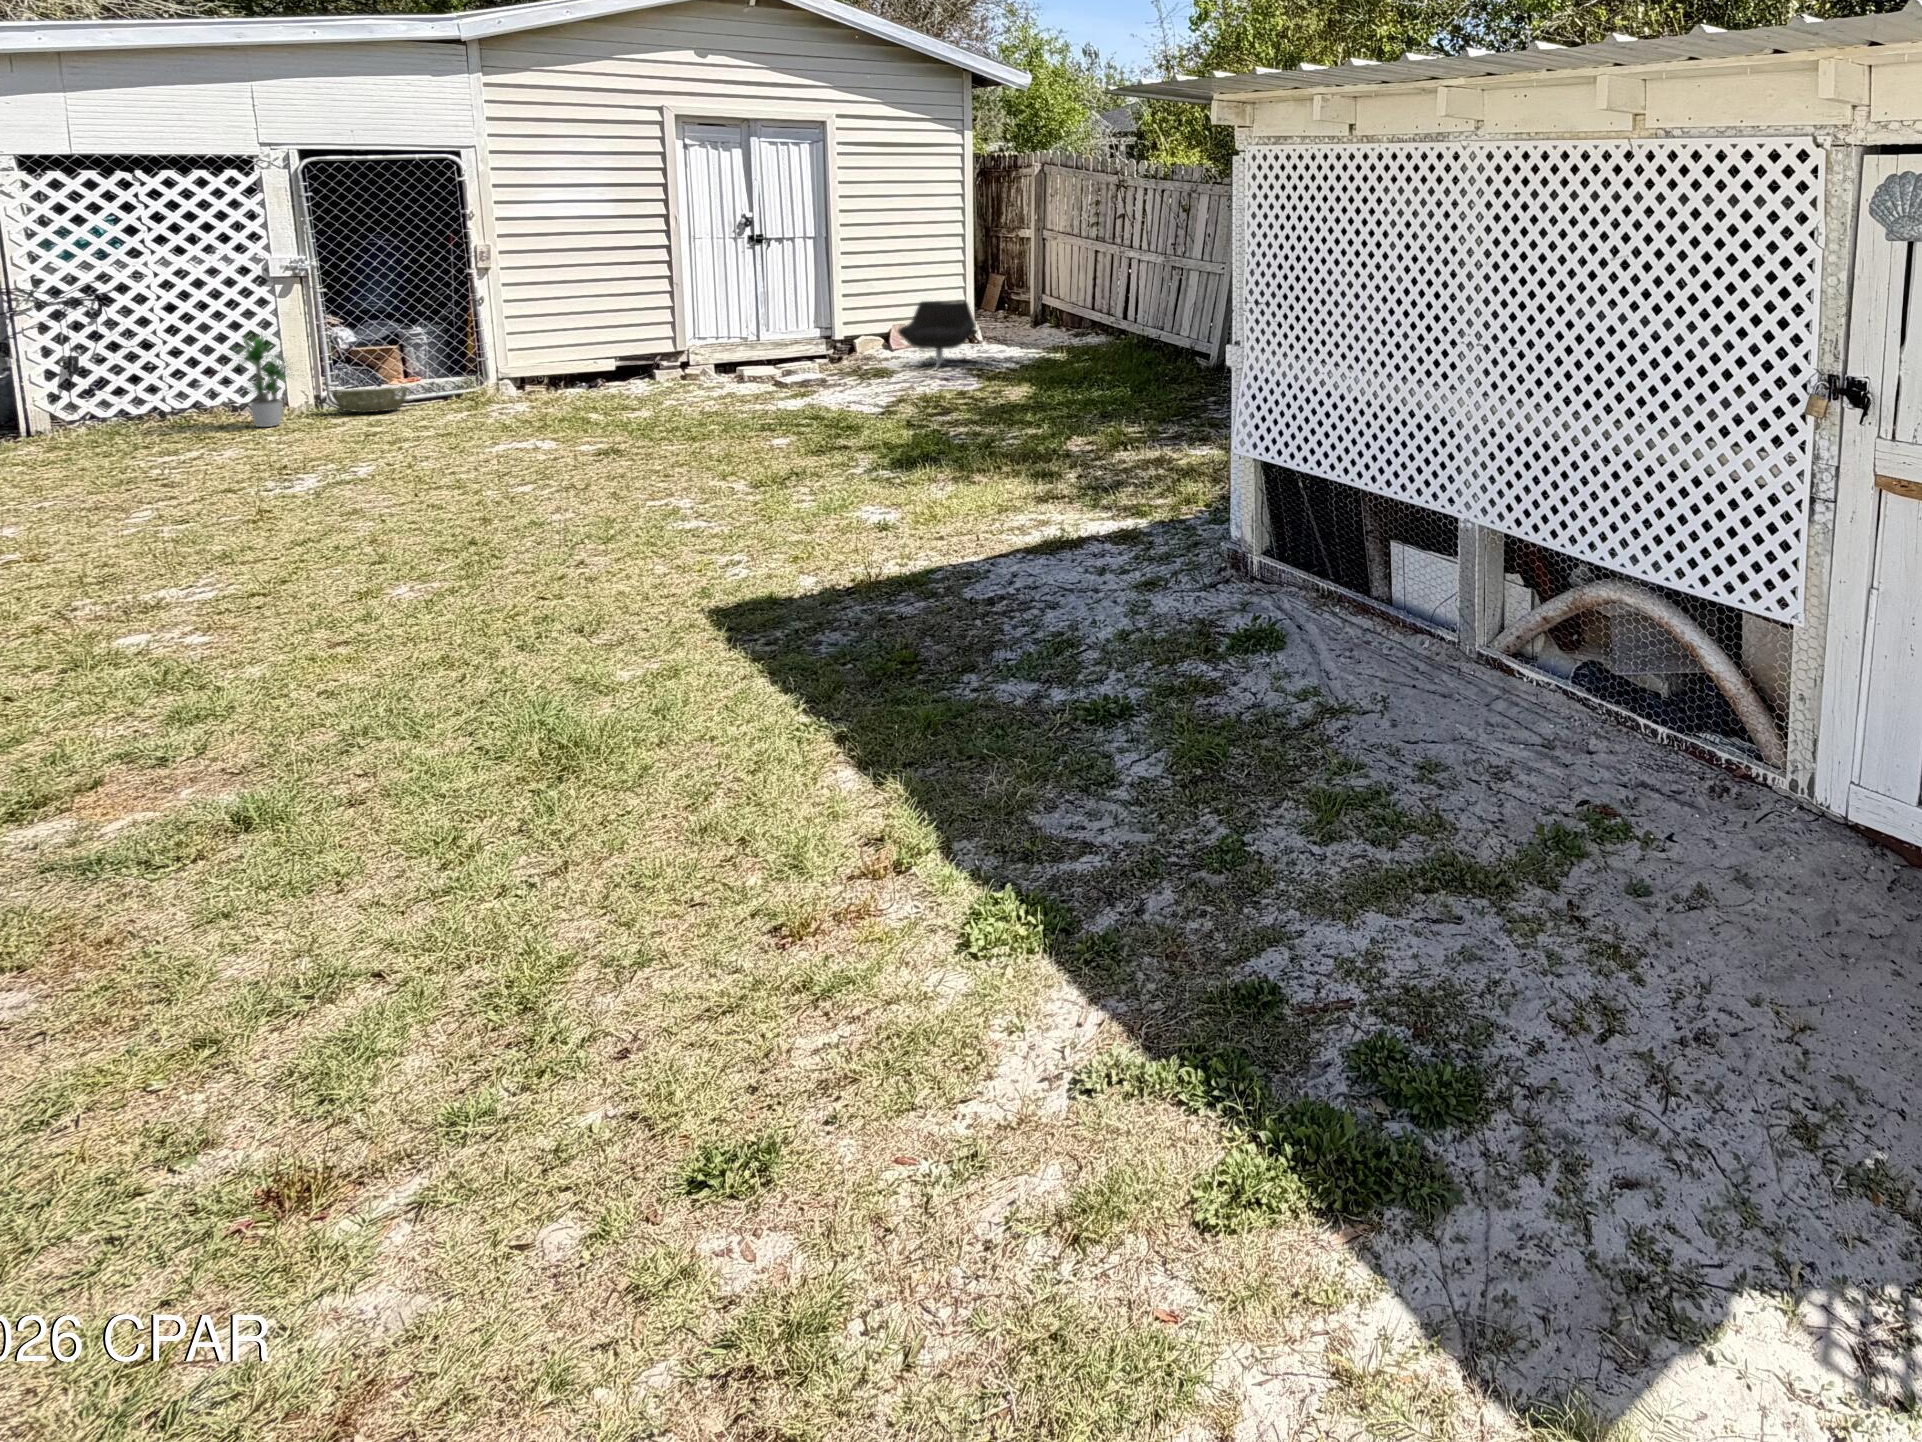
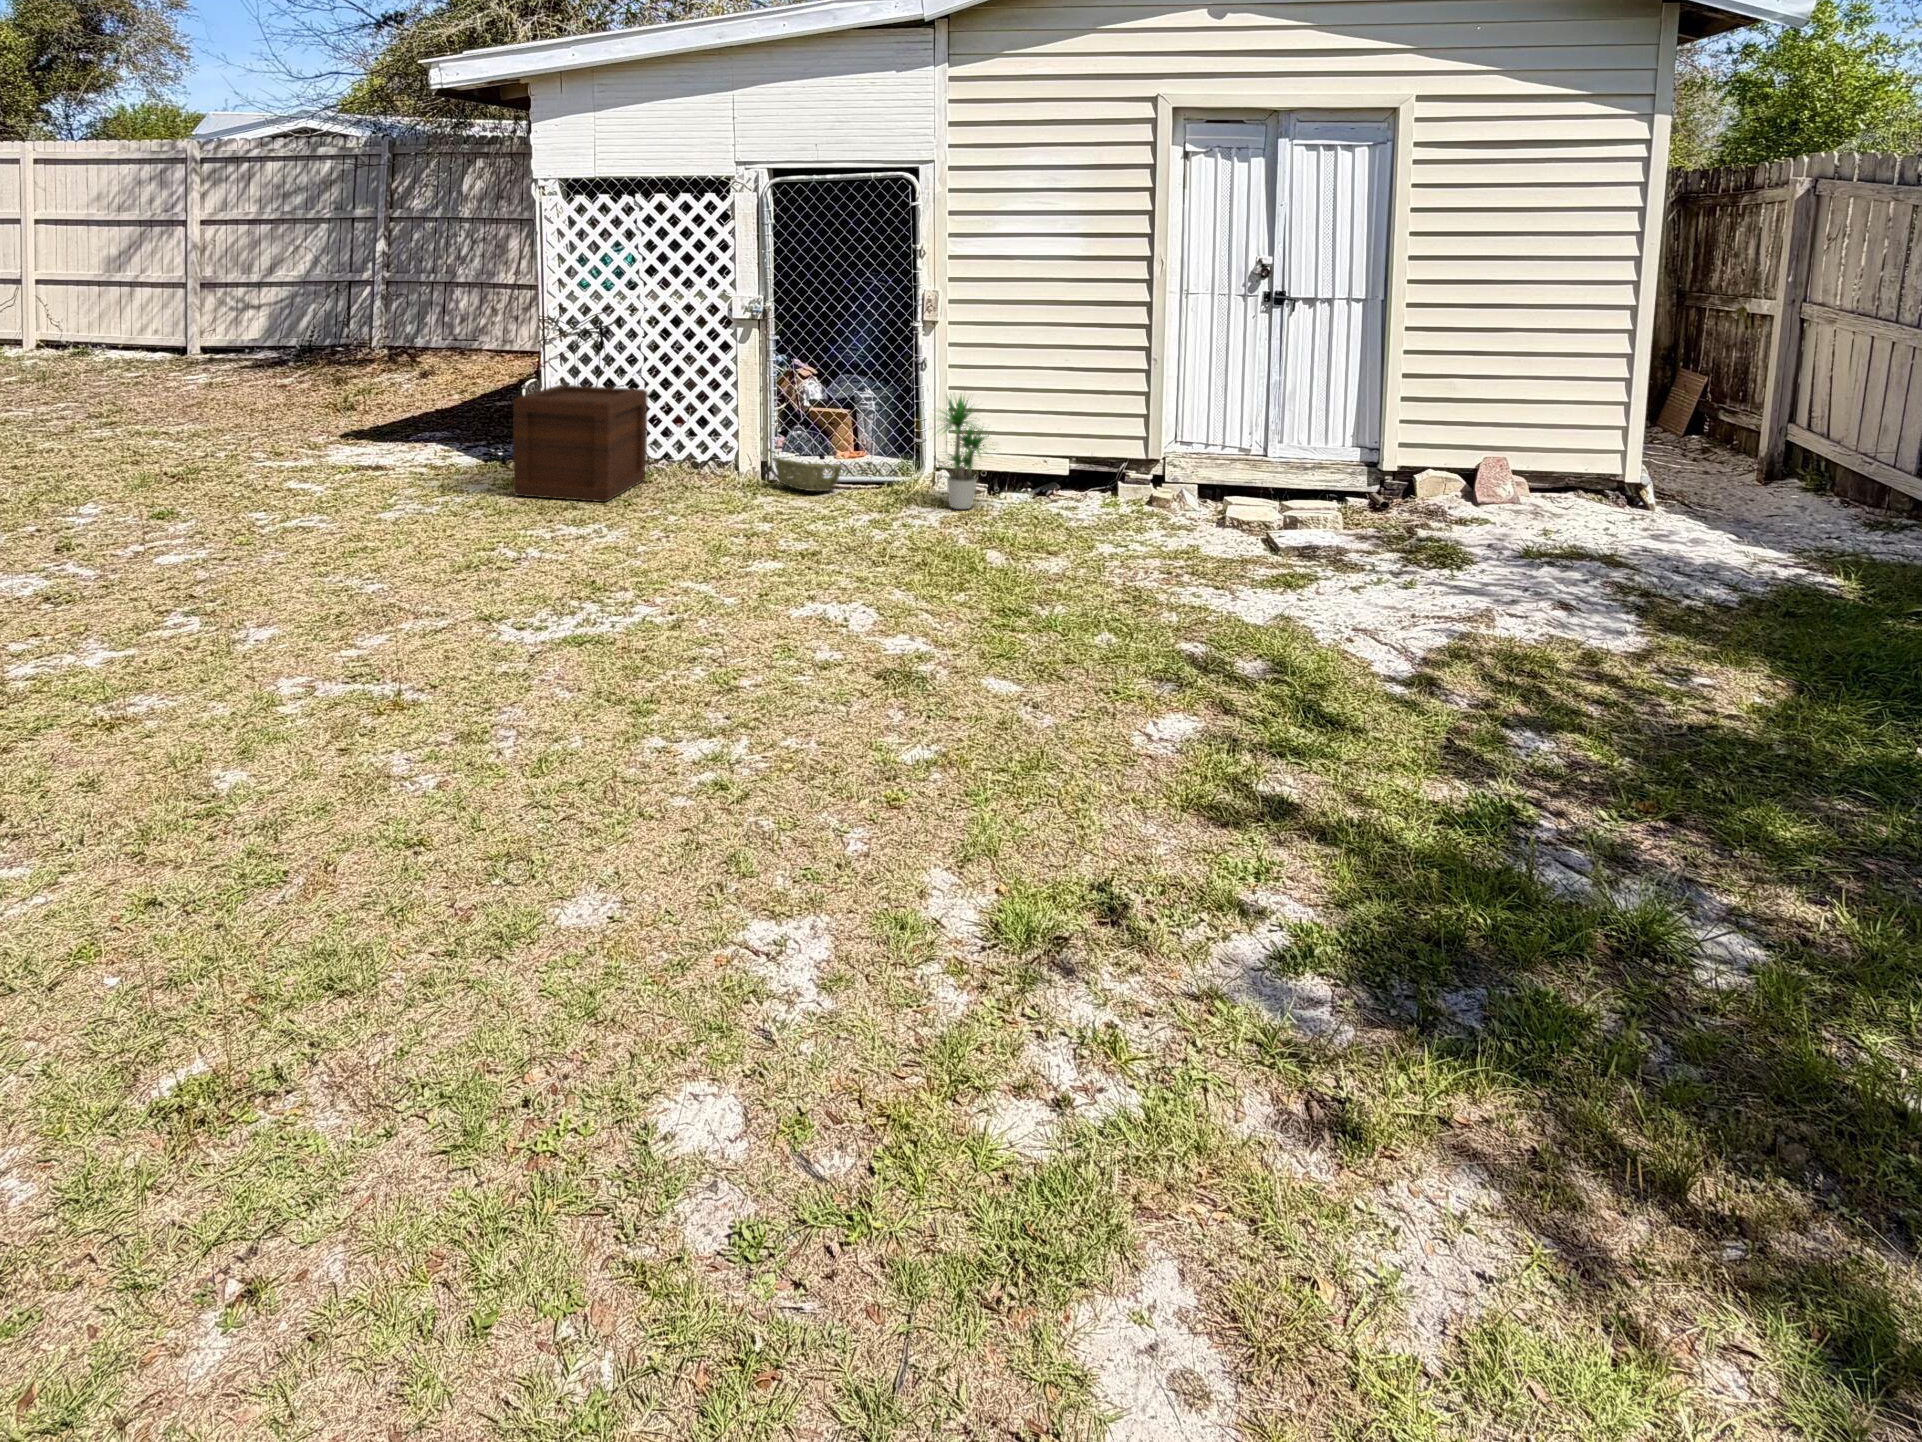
lounge chair: present [898,301,976,370] -> none [1489,422,1646,557]
potted plant: present [234,333,288,427] -> present [939,393,995,509]
wooden crate: none [30,347,176,456] -> present [513,385,648,502]

